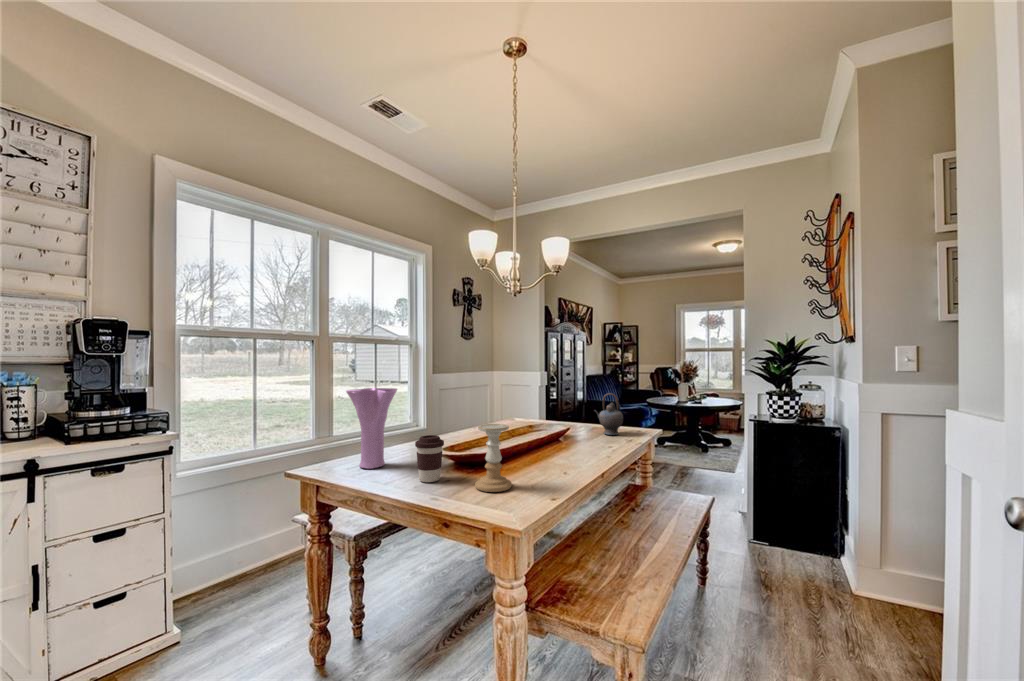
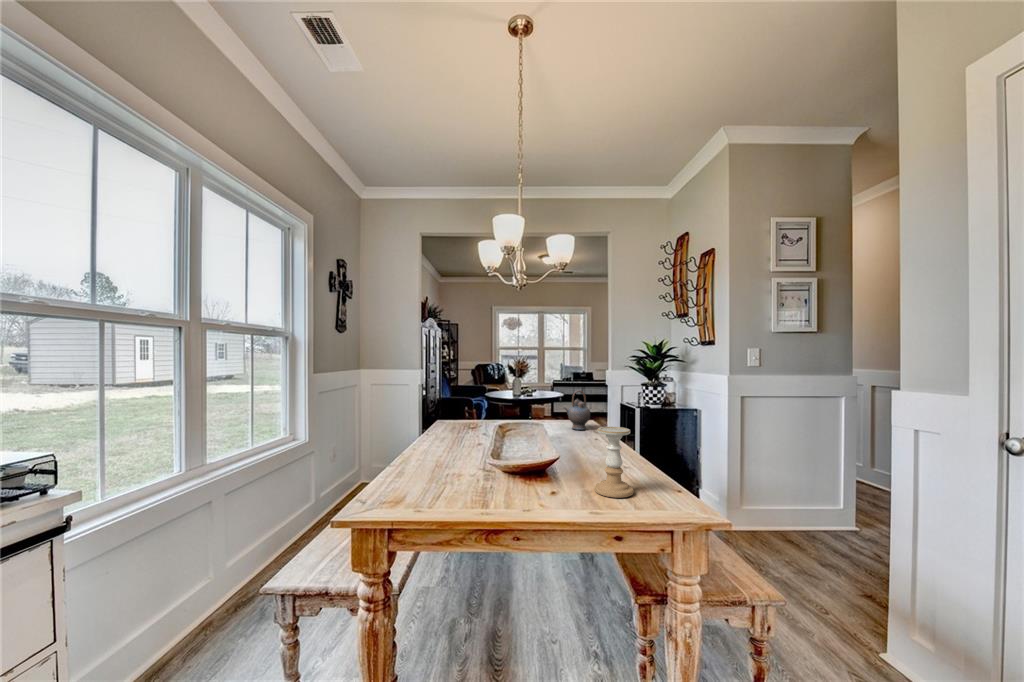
vase: present [346,388,397,469] -> none [412,395,482,498]
coffee cup: present [415,435,444,482] -> none [528,446,560,500]

